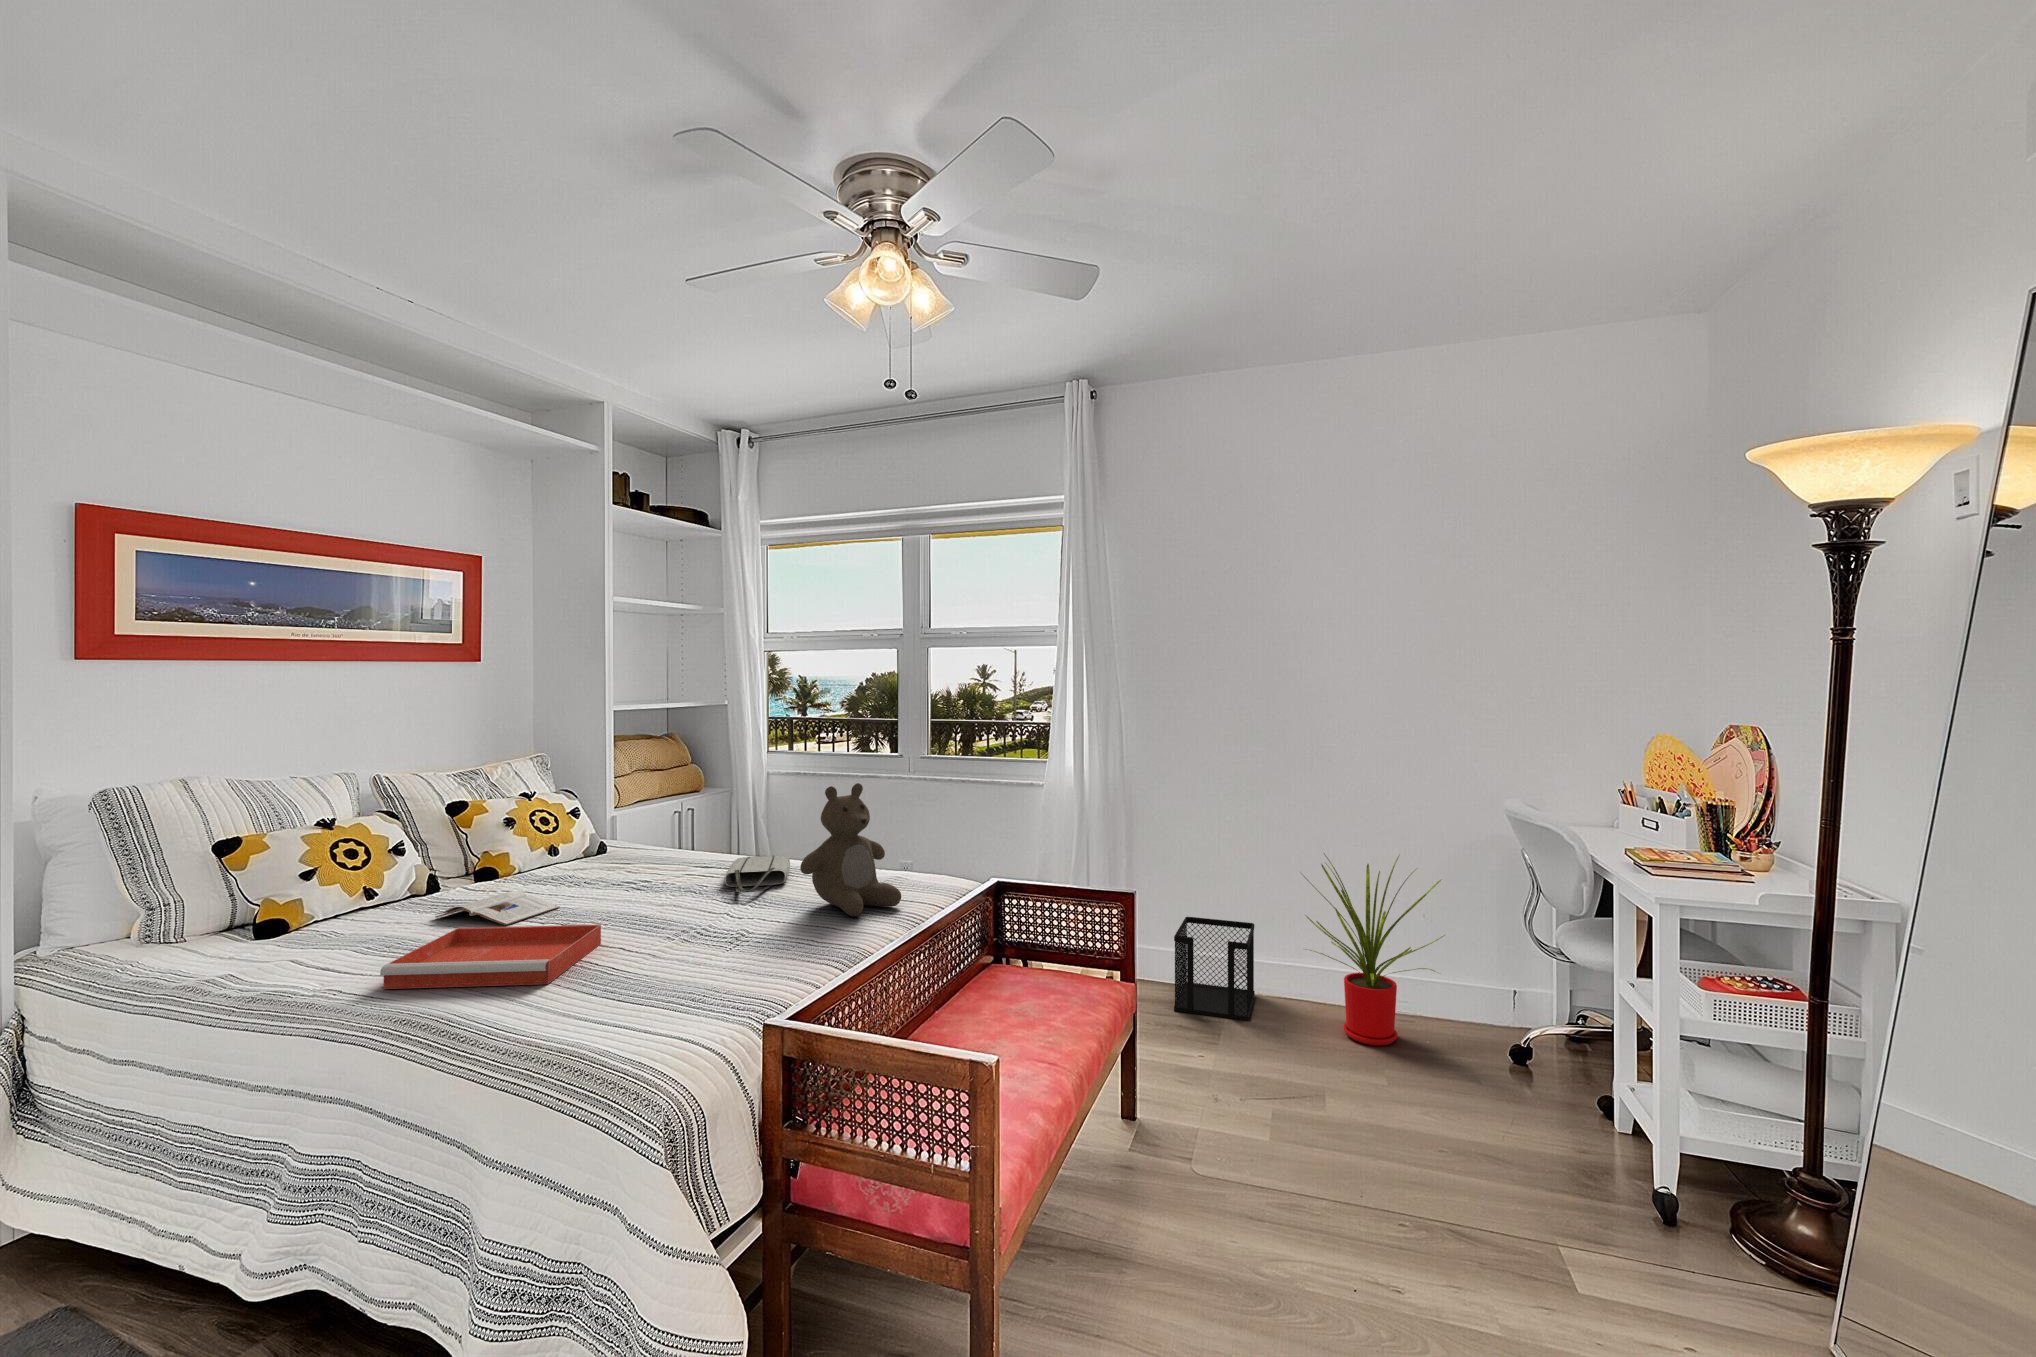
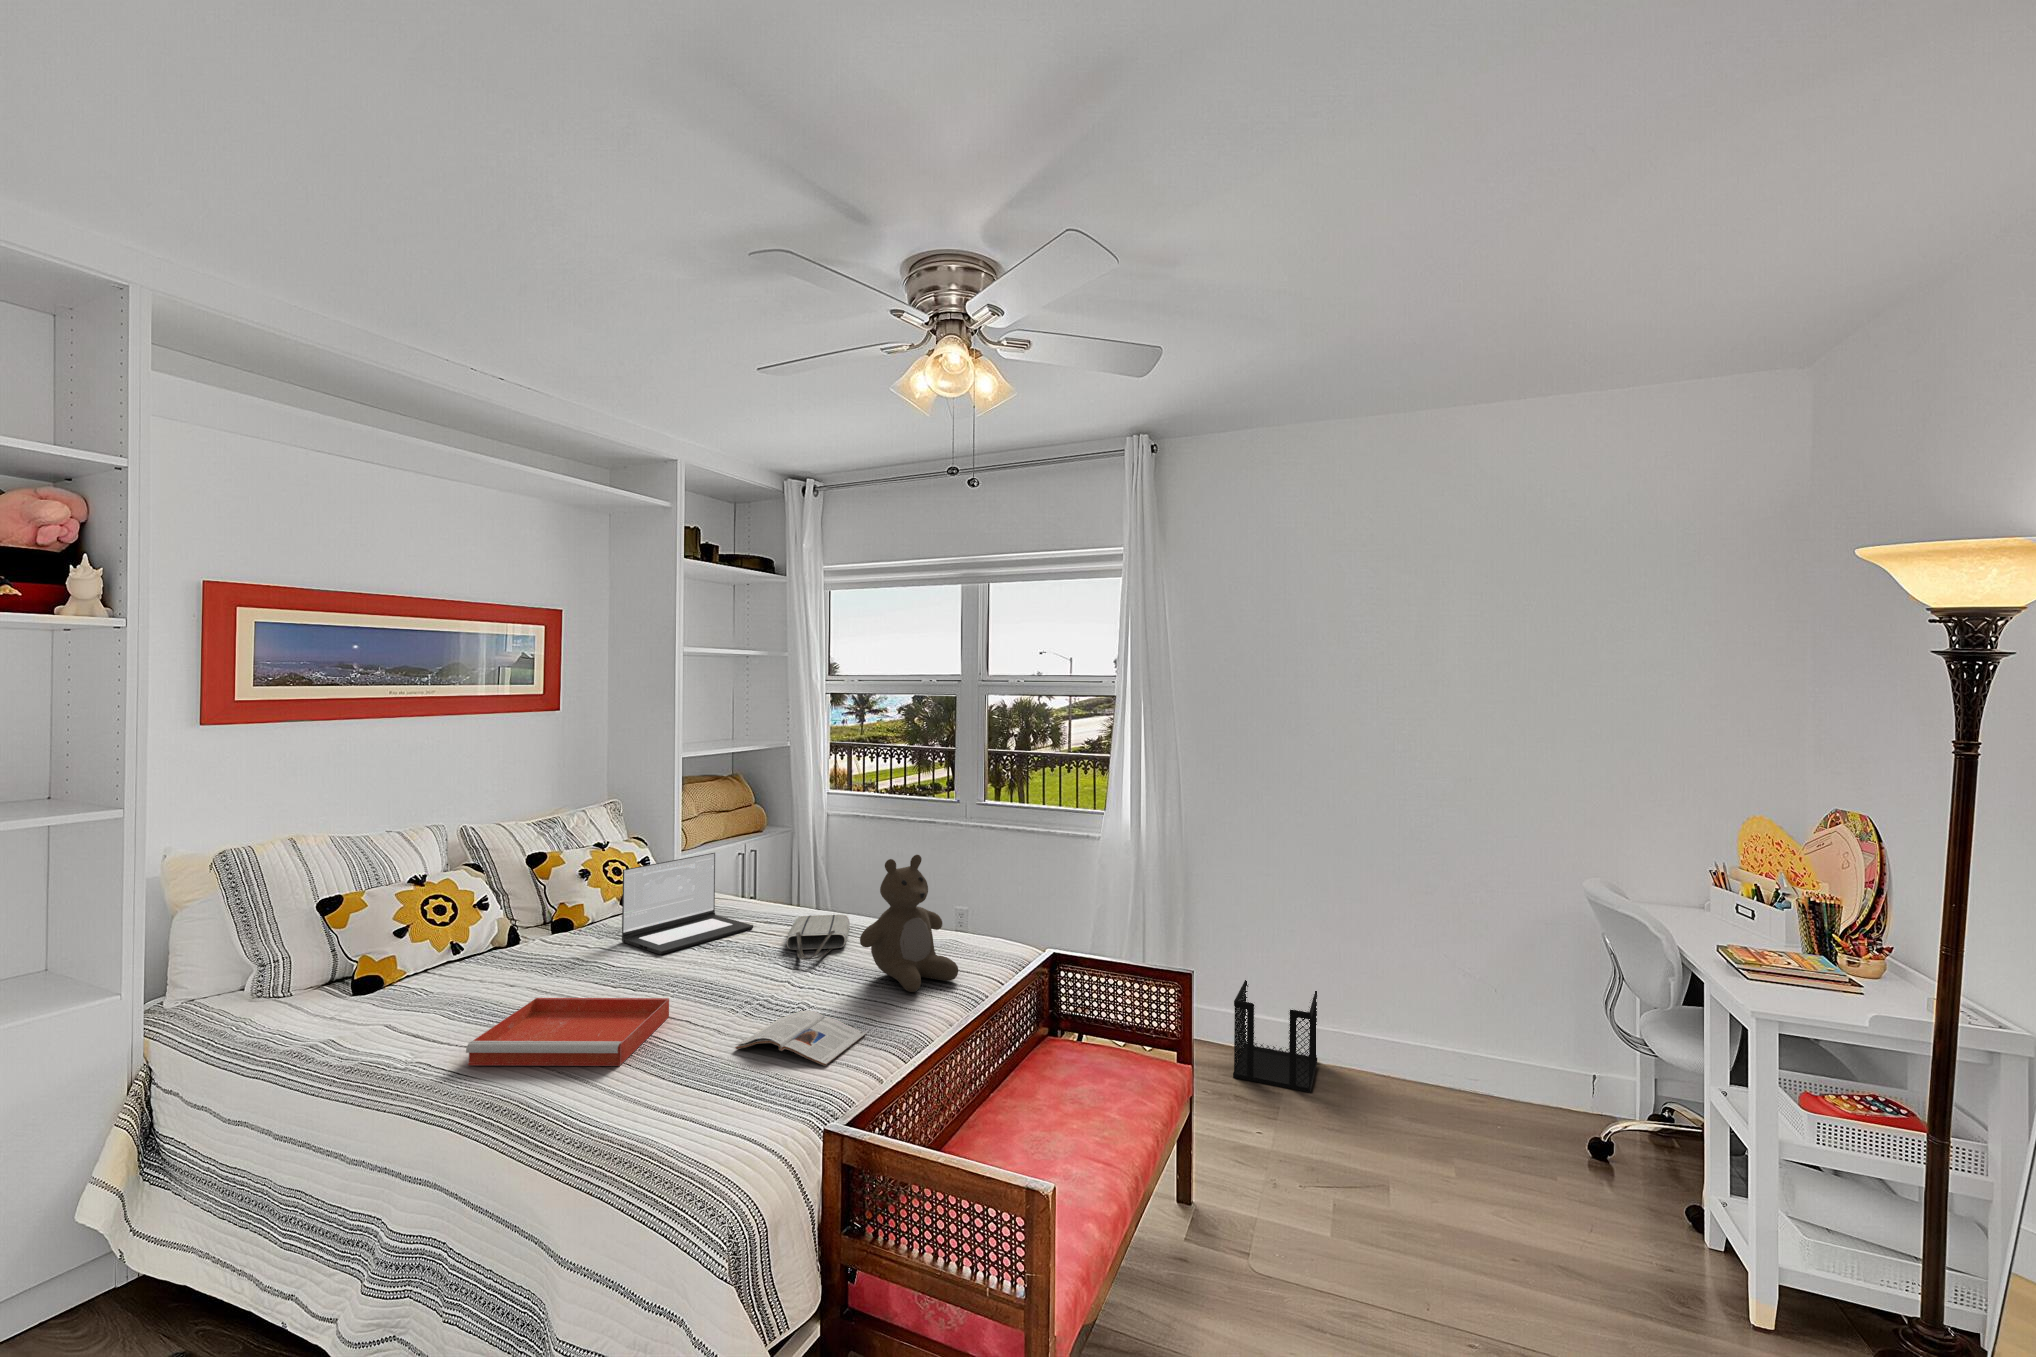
laptop: none [551,797,690,894] -> present [622,853,753,955]
house plant: present [1302,854,1445,1045] -> none [1365,922,1522,1128]
magazine: present [435,891,560,925] -> present [735,1010,866,1066]

